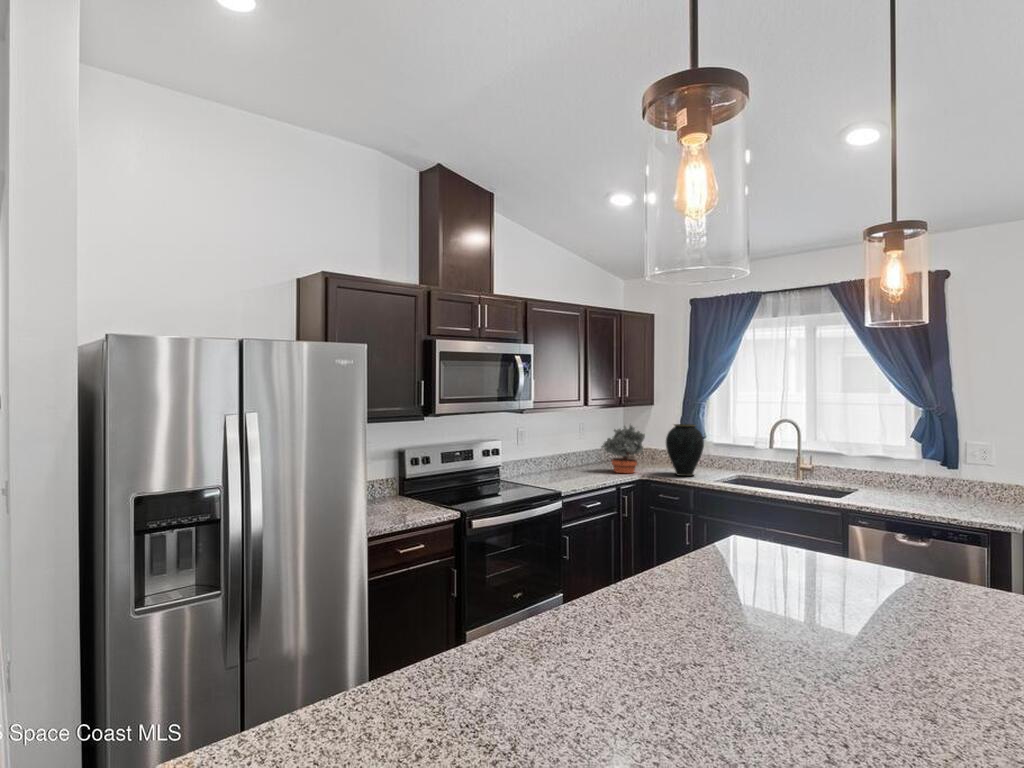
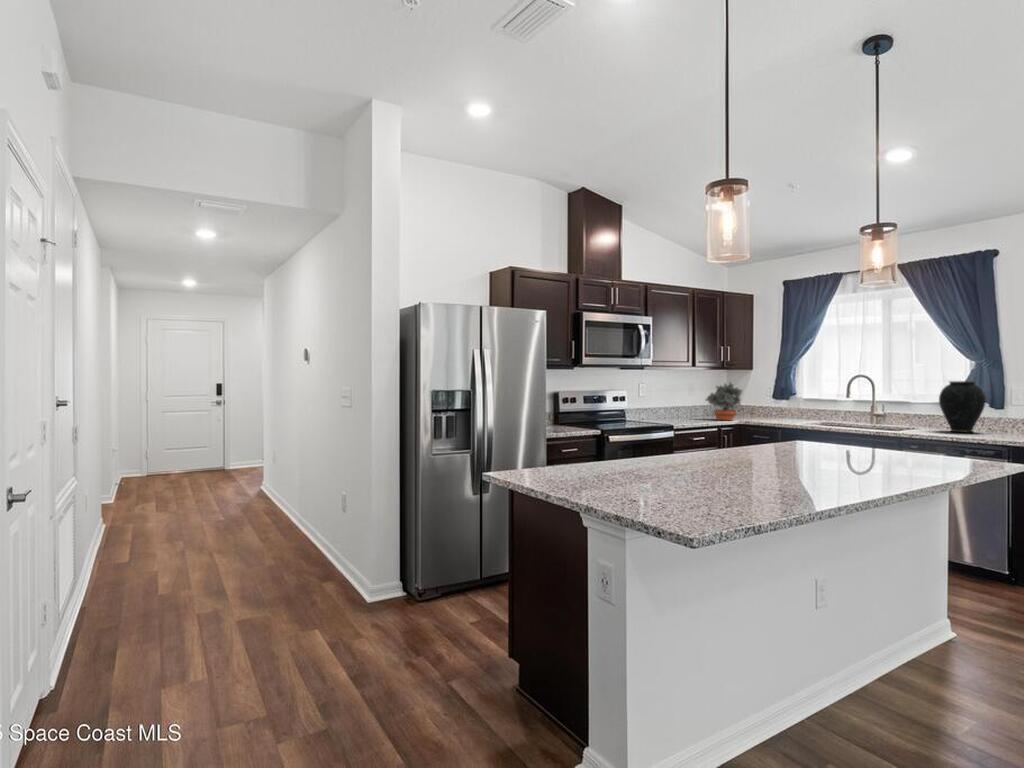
vase: present [666,424,704,476] -> present [939,381,986,433]

